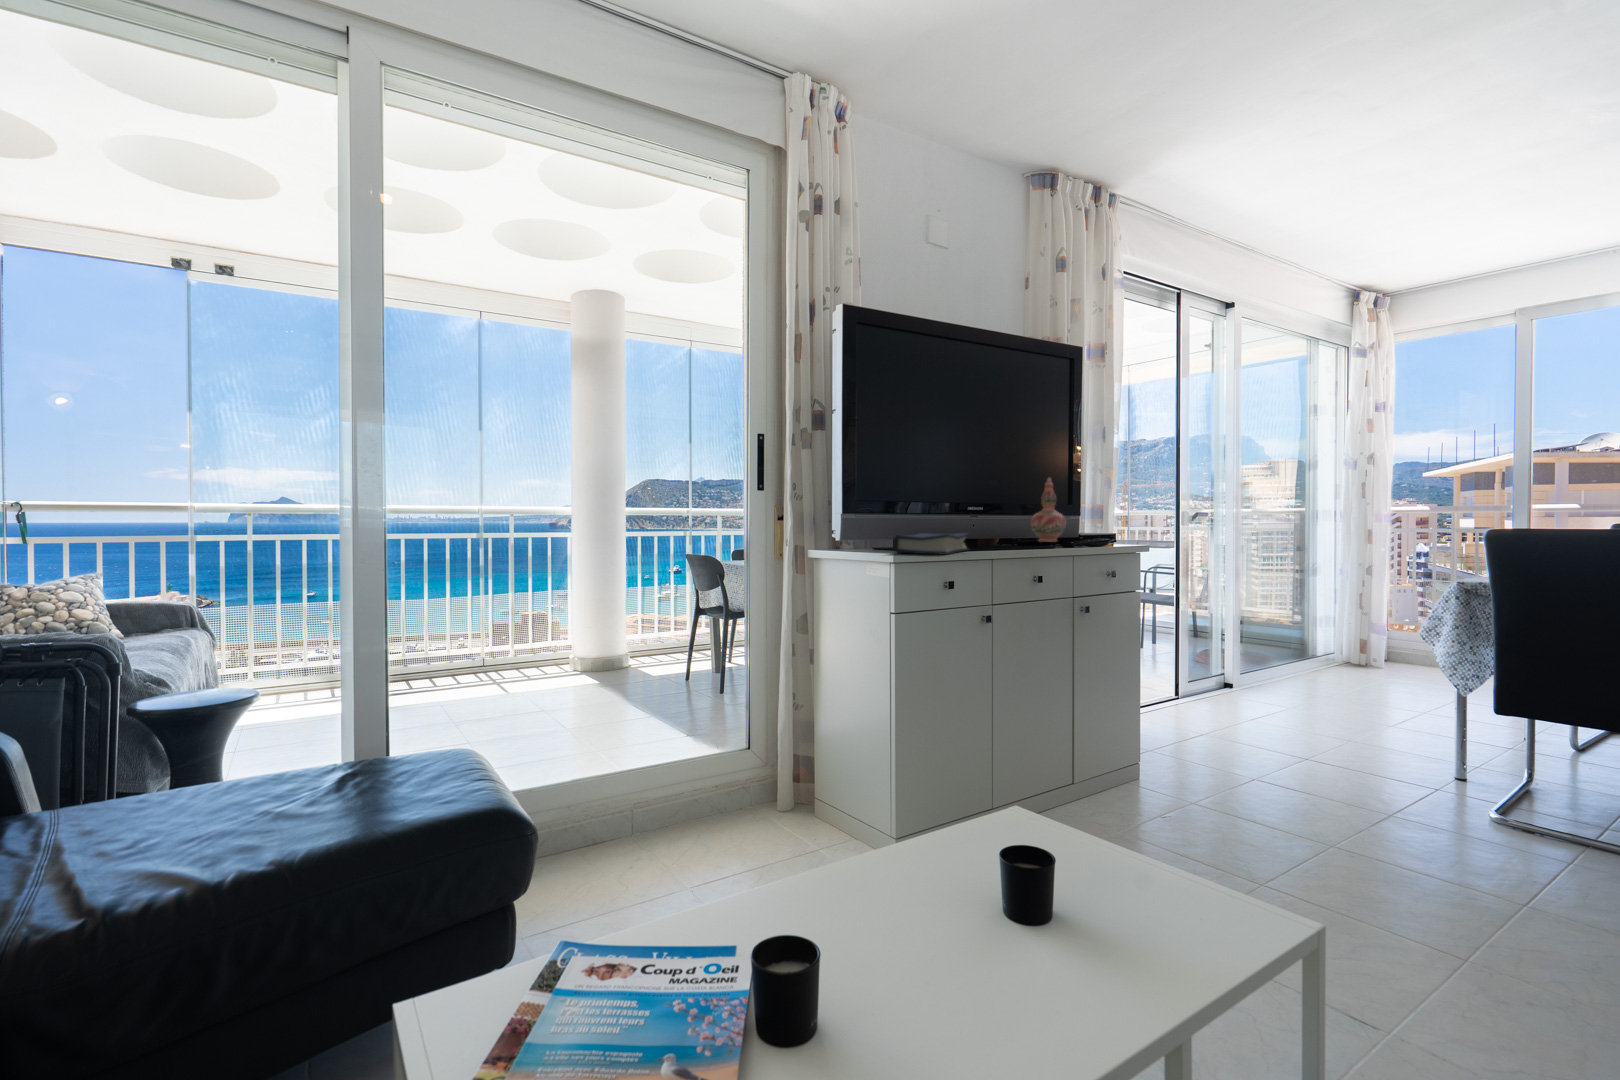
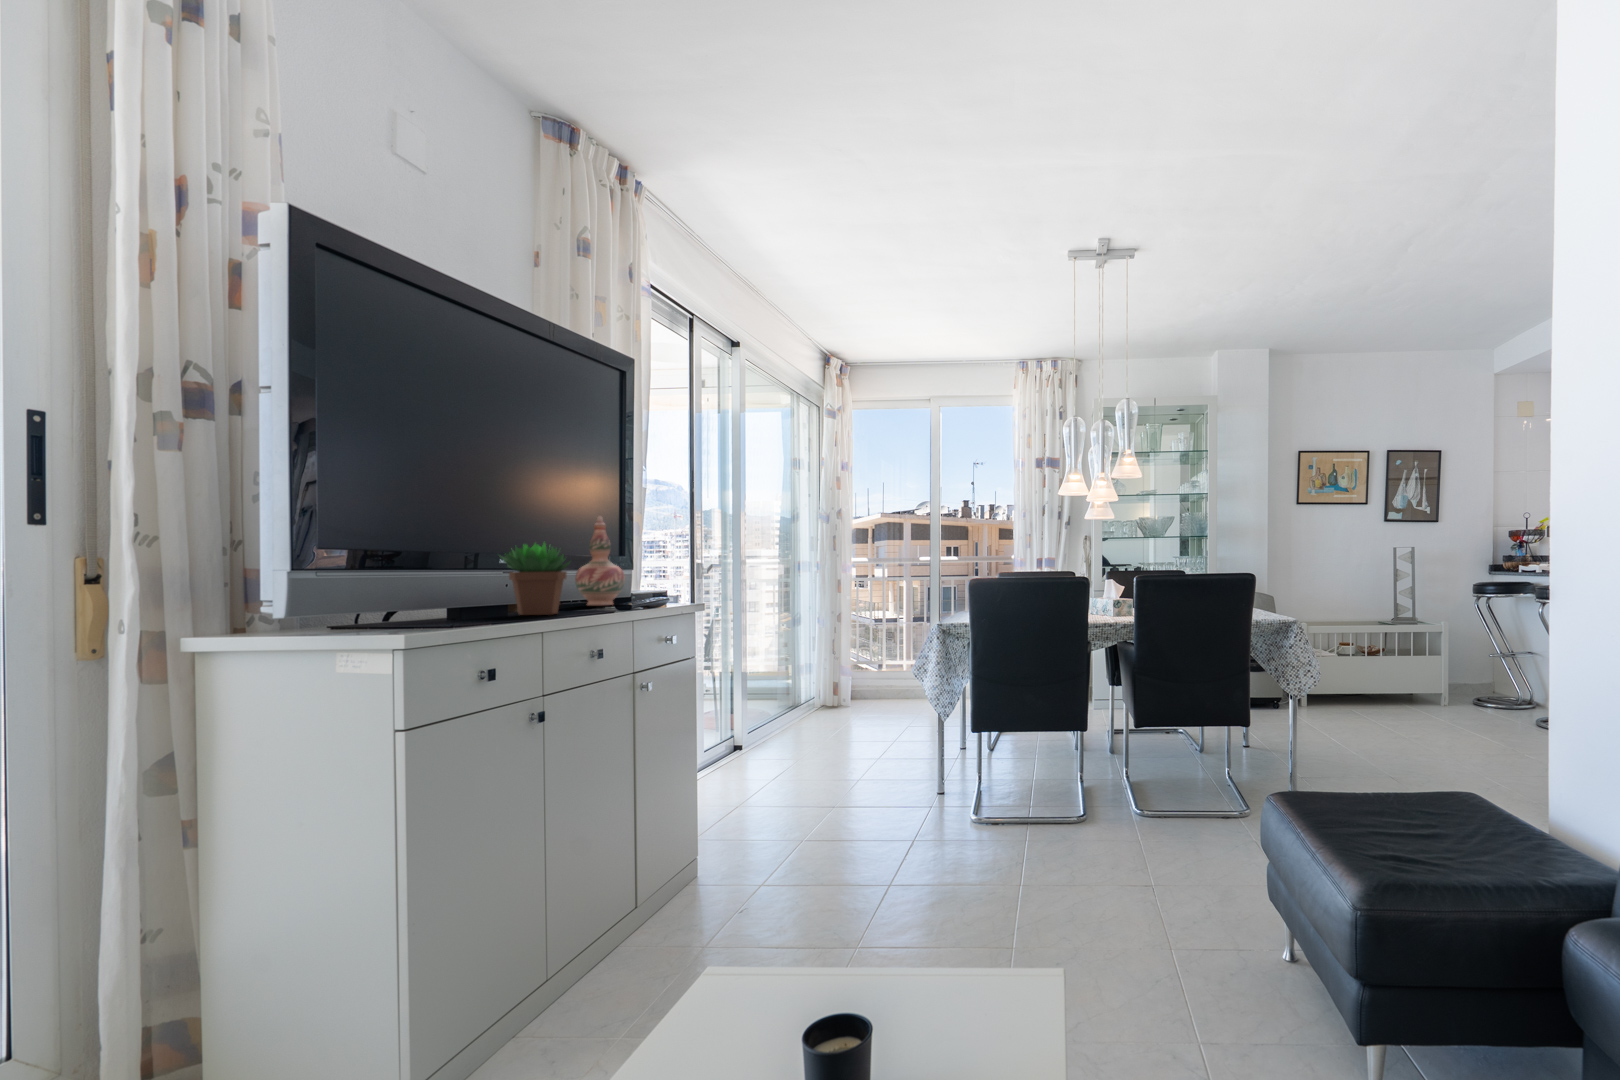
succulent plant: none [967,499,1015,548] -> present [500,543,570,615]
hardback book: present [893,533,970,555] -> none [388,592,511,628]

